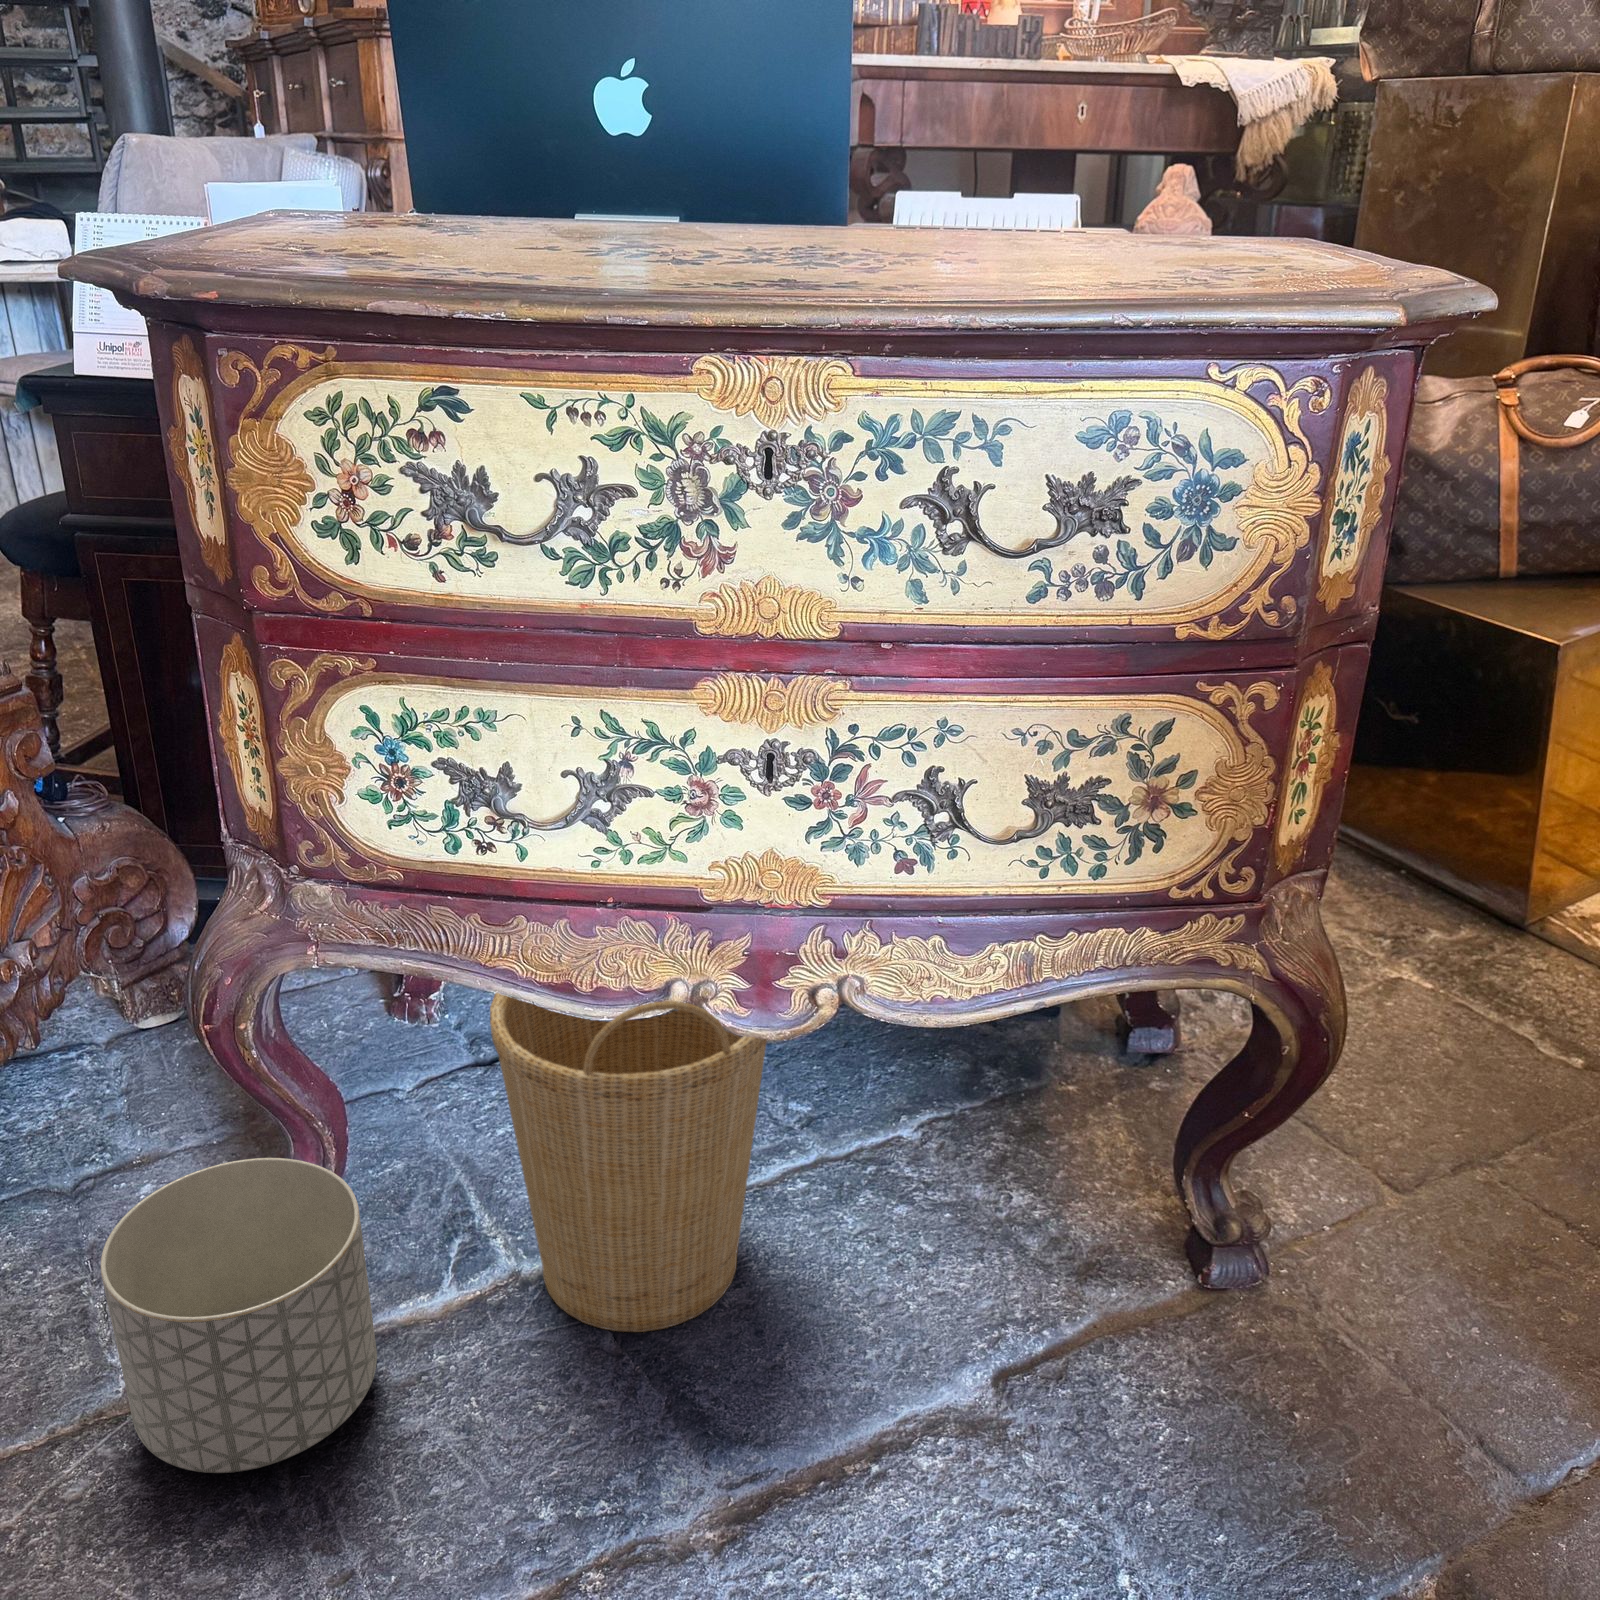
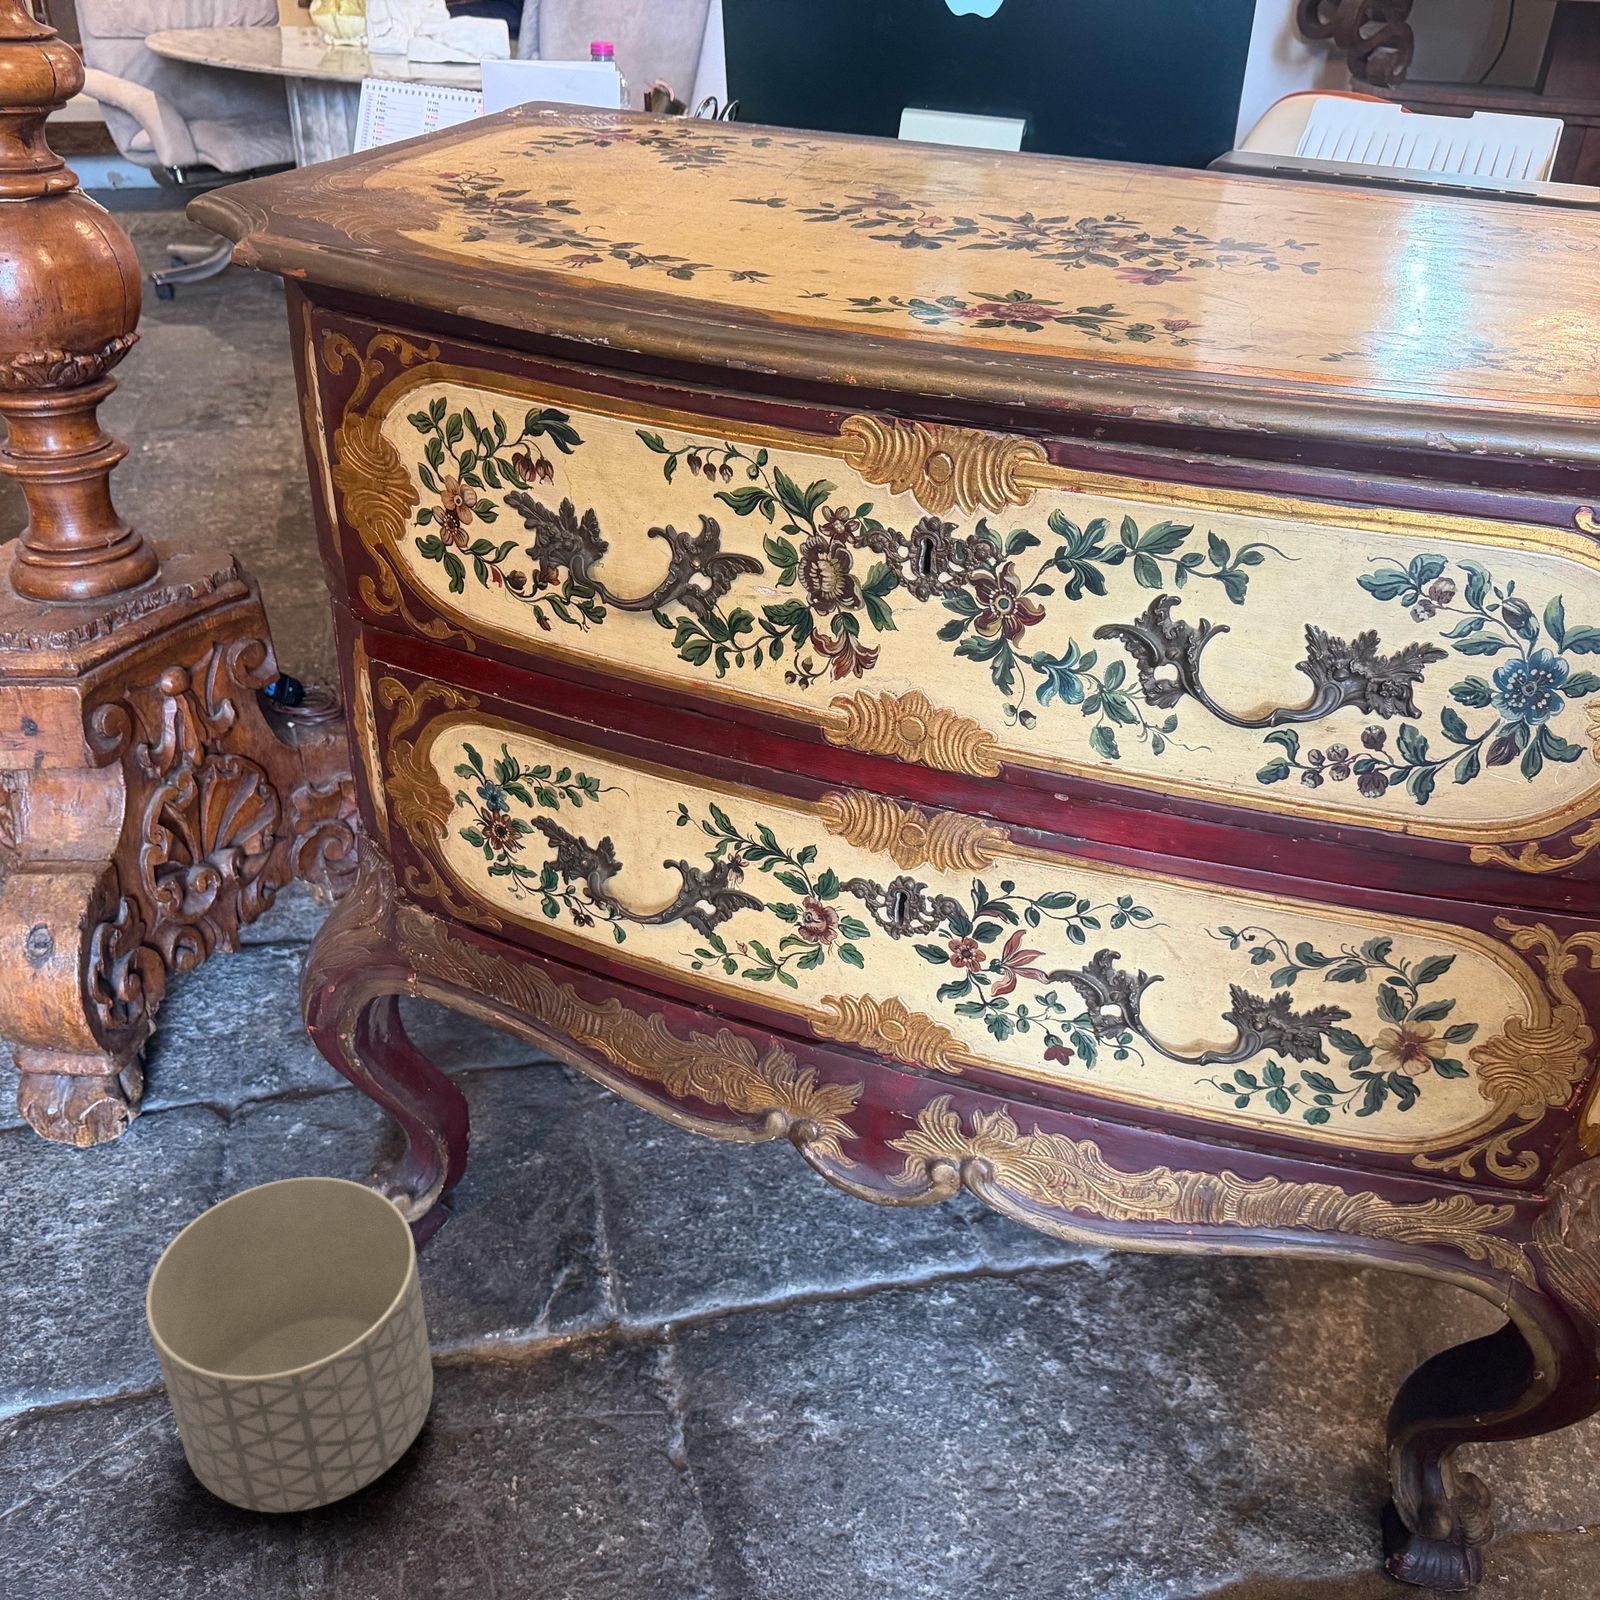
basket: present [490,993,767,1332] -> none [581,963,908,1450]

